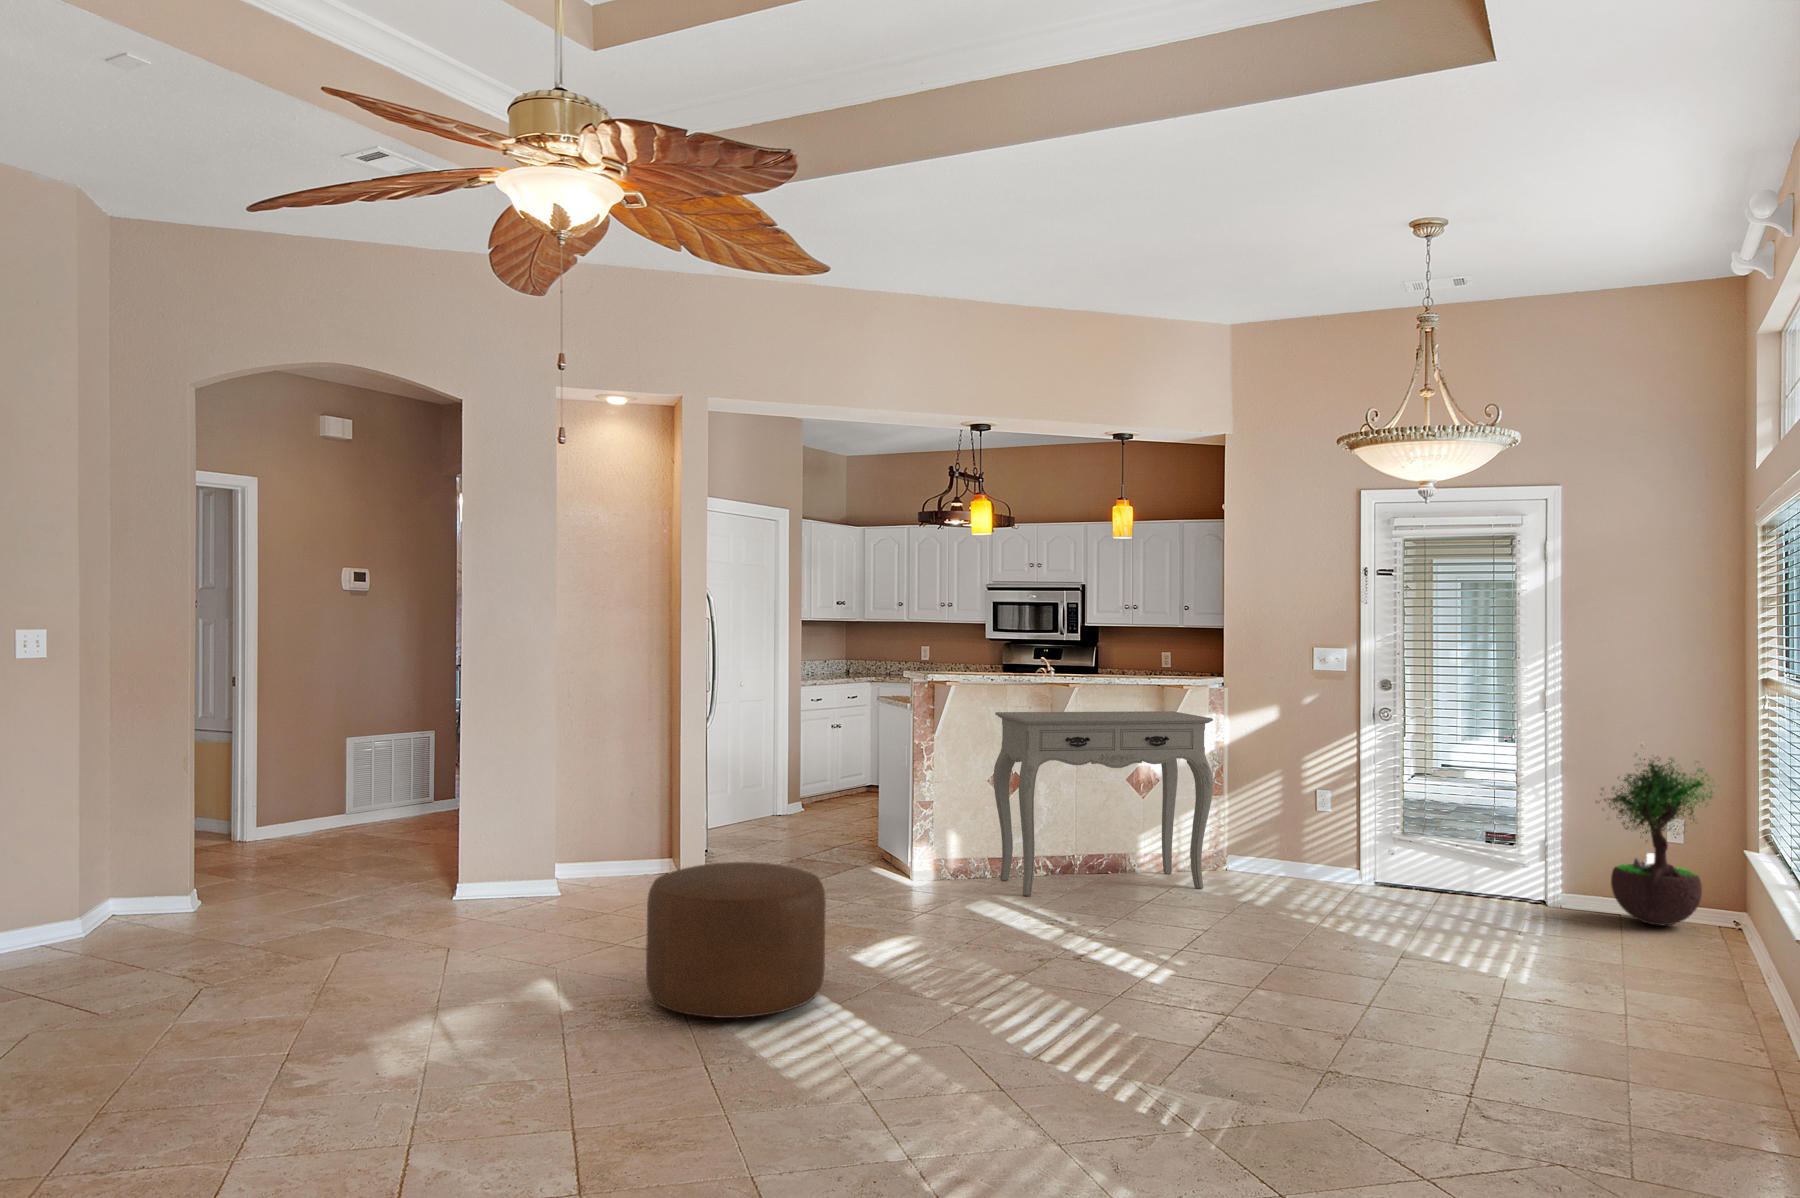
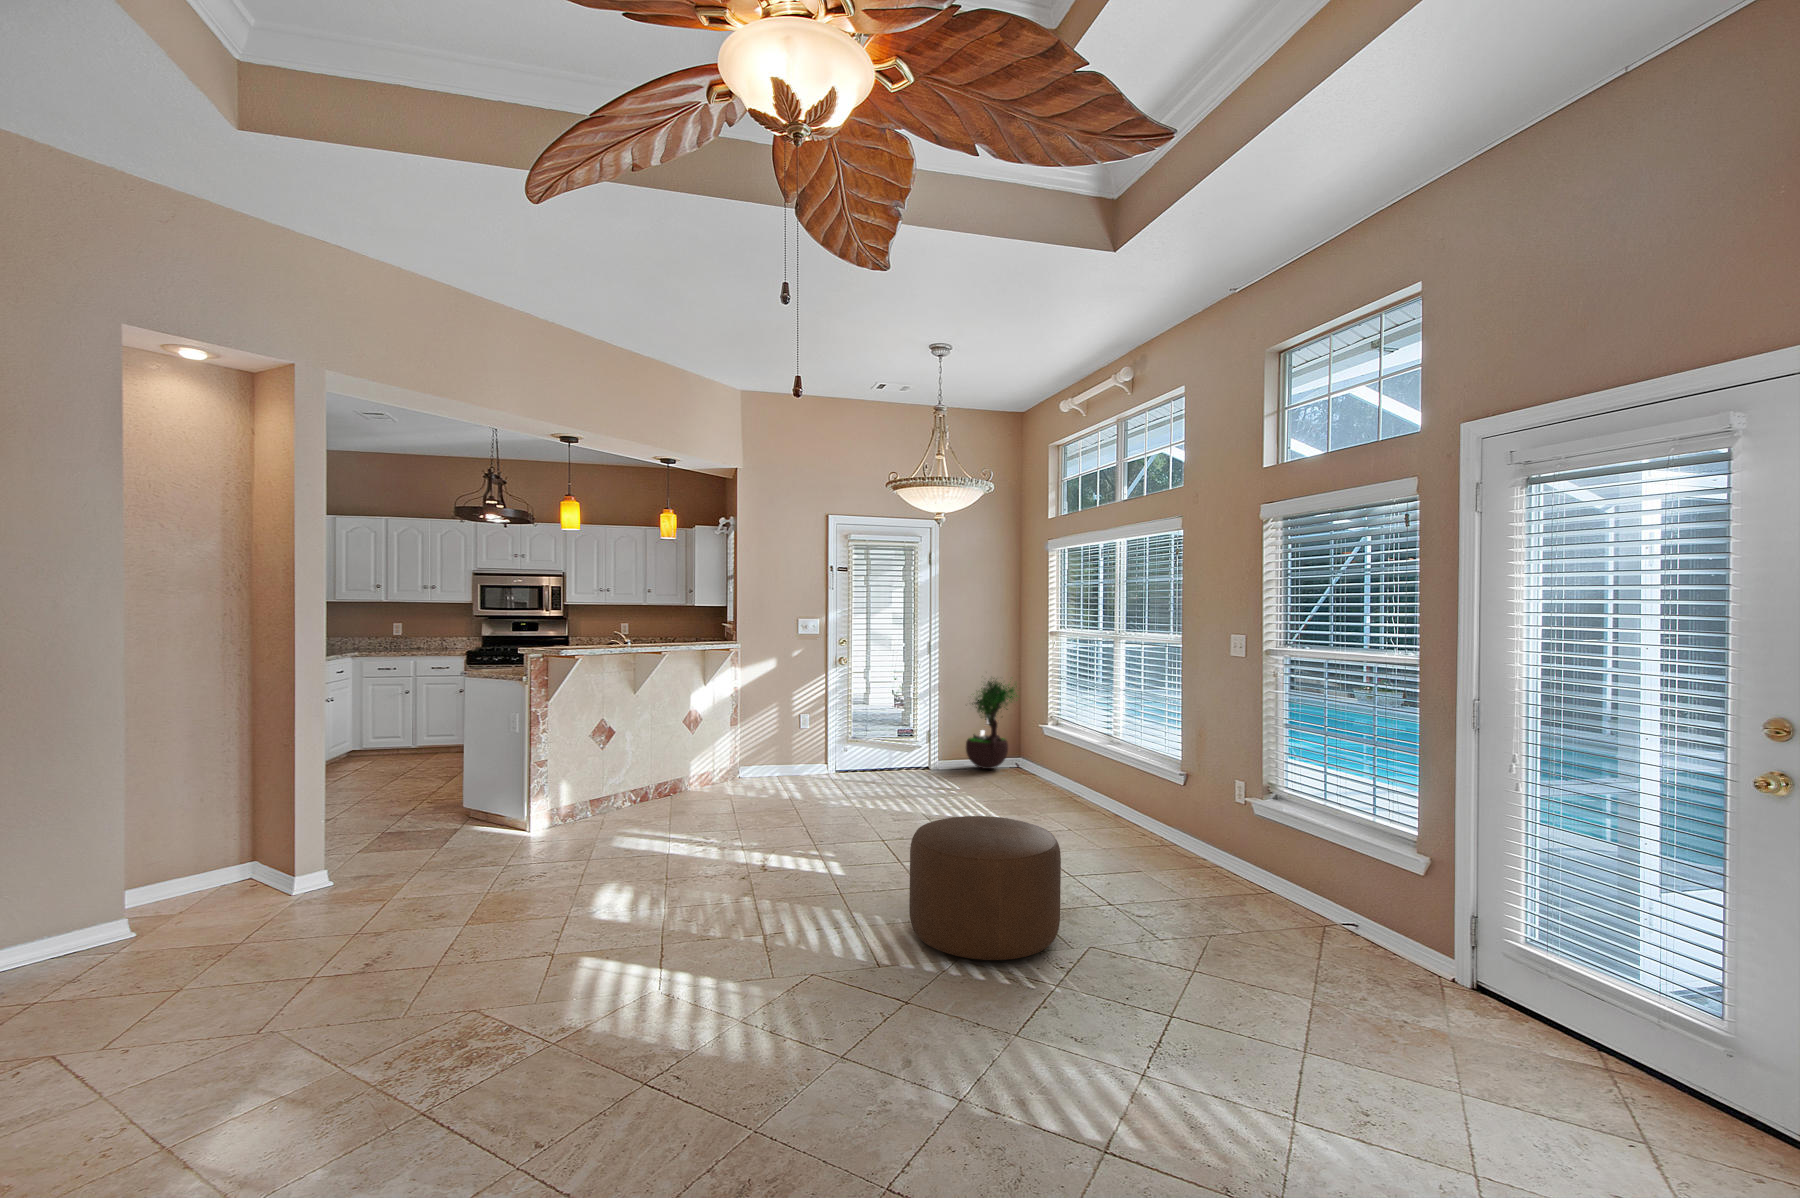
console table: present [993,711,1213,896] -> none [596,669,758,824]
ottoman: present [646,862,826,1018] -> present [909,816,1061,960]

